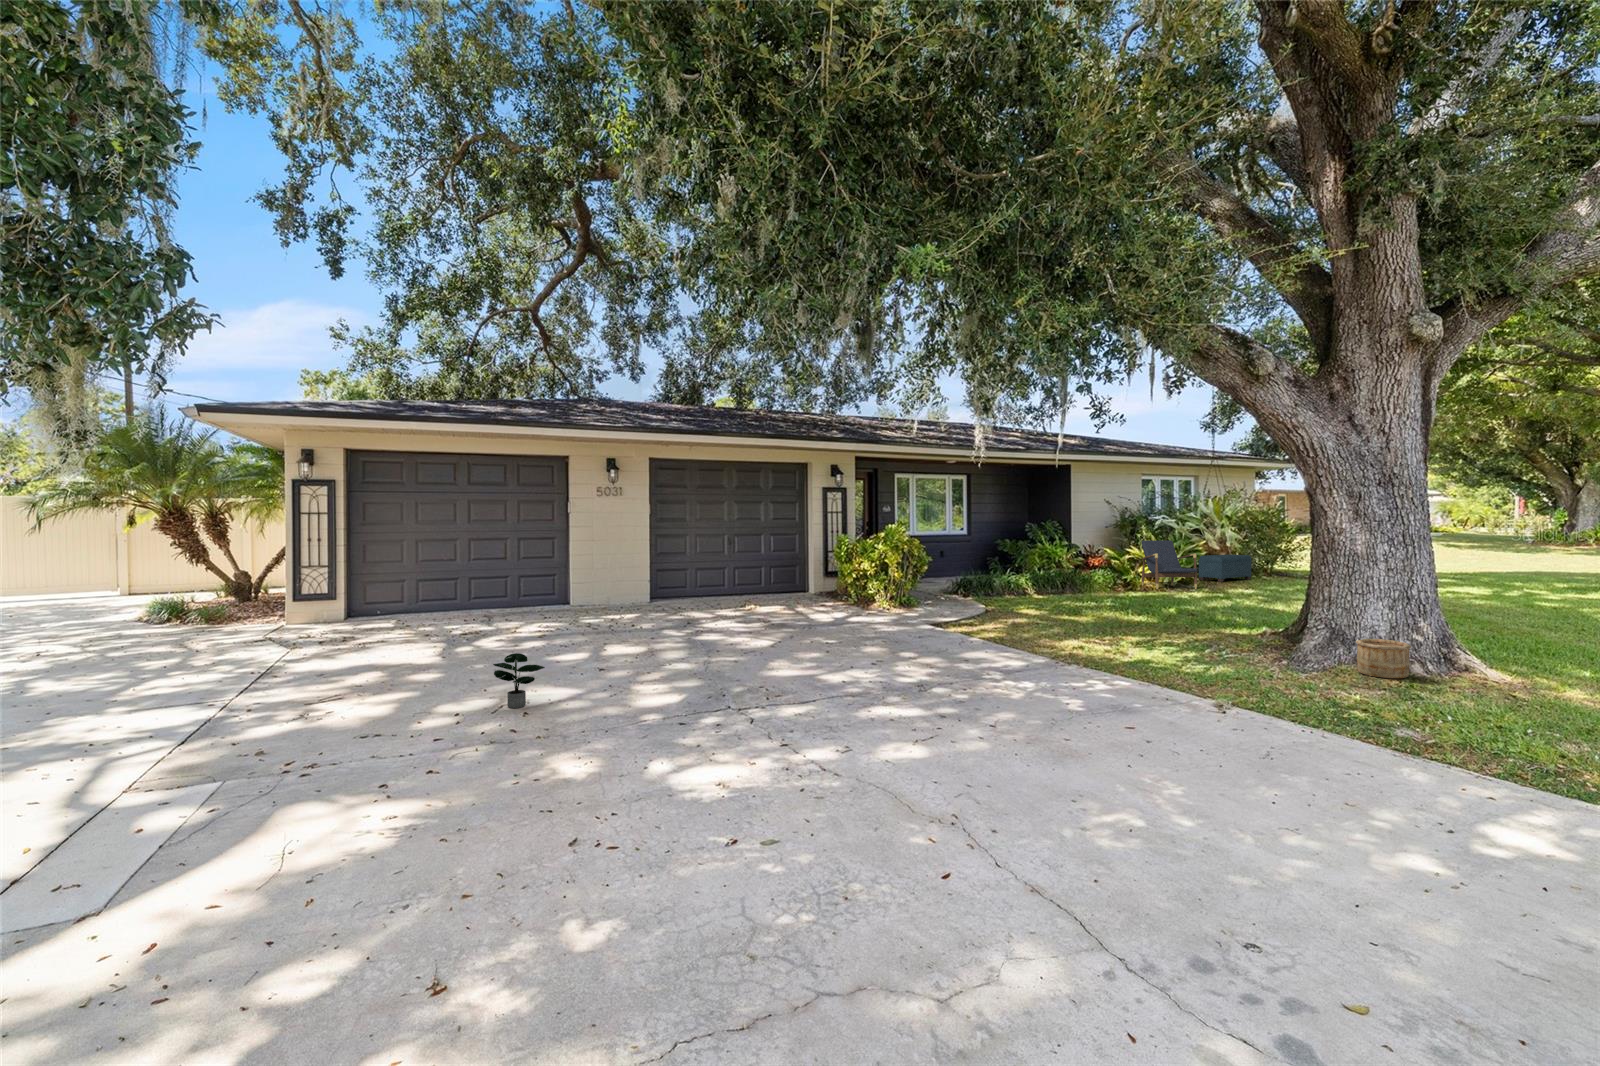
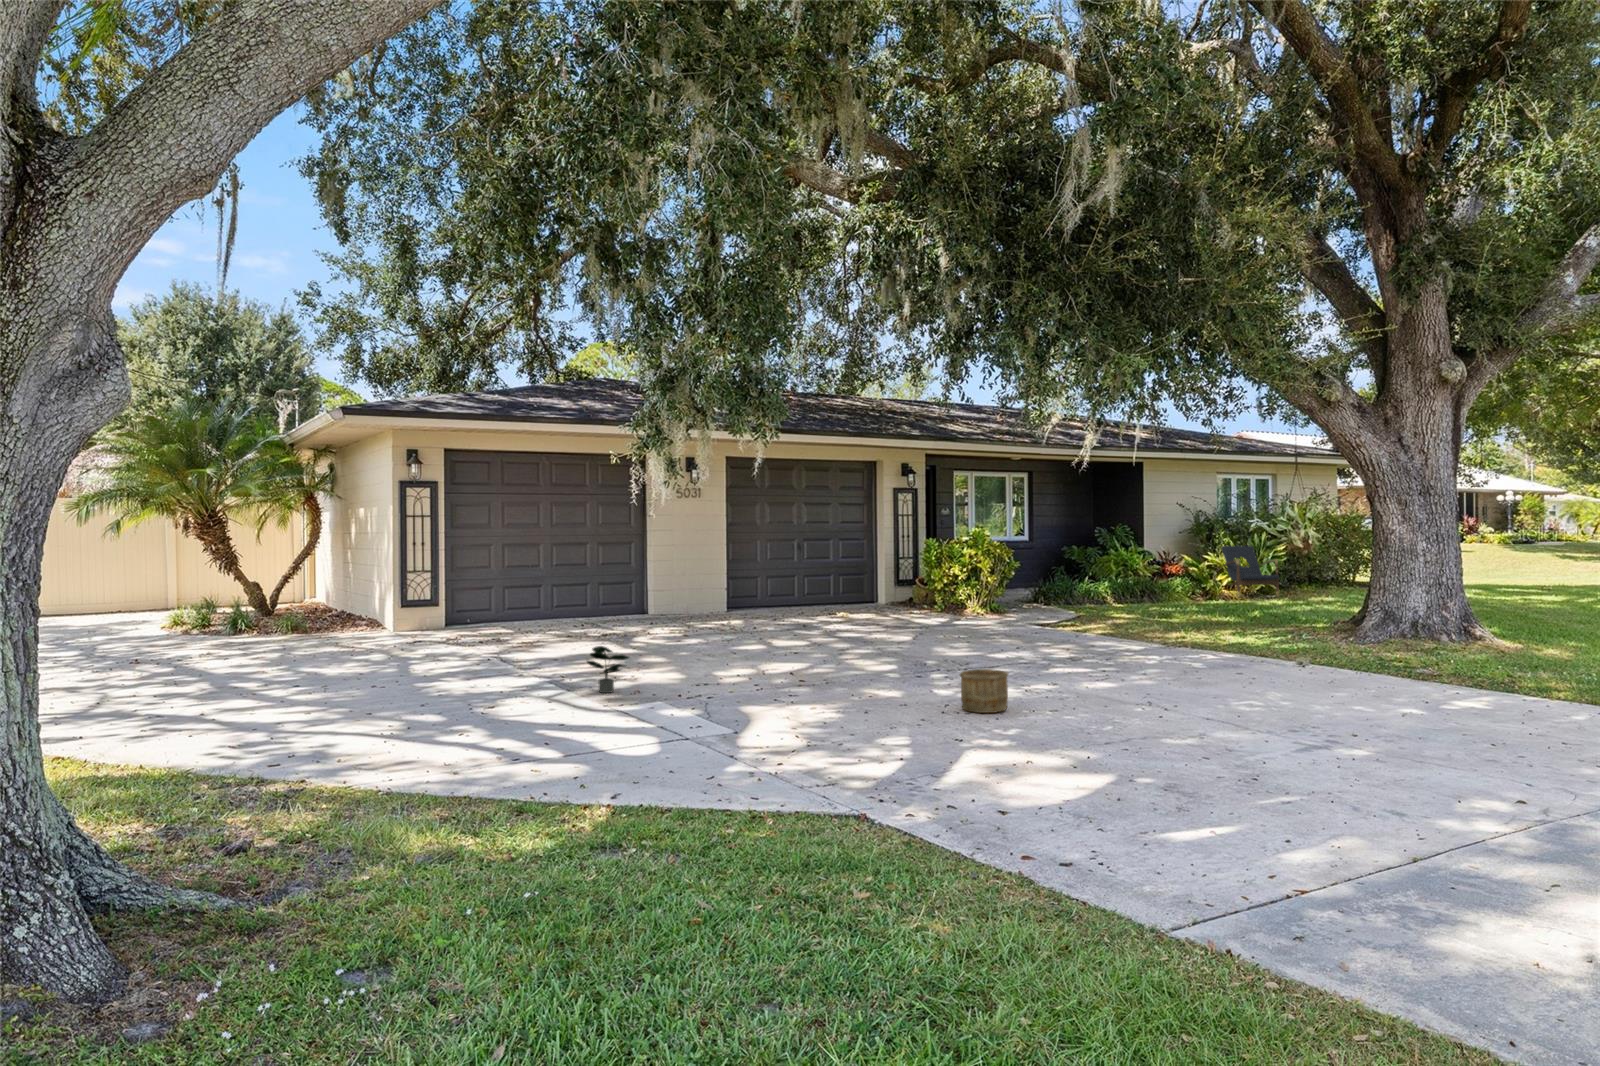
bench: present [1199,555,1252,582] -> none [1280,562,1334,591]
wooden bucket: present [1356,639,1411,678] -> present [960,669,1008,713]
potted plant: present [493,653,545,708] -> present [587,646,629,693]

